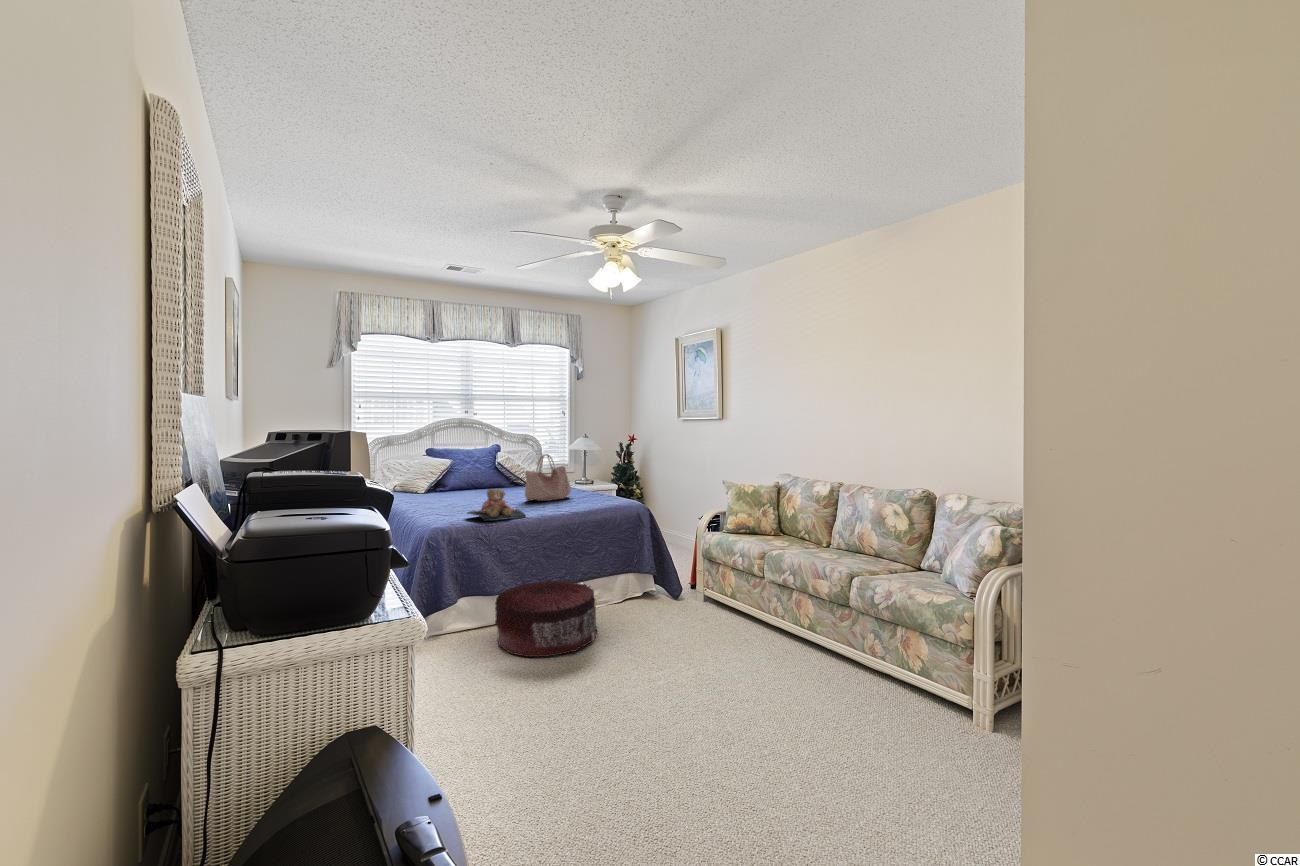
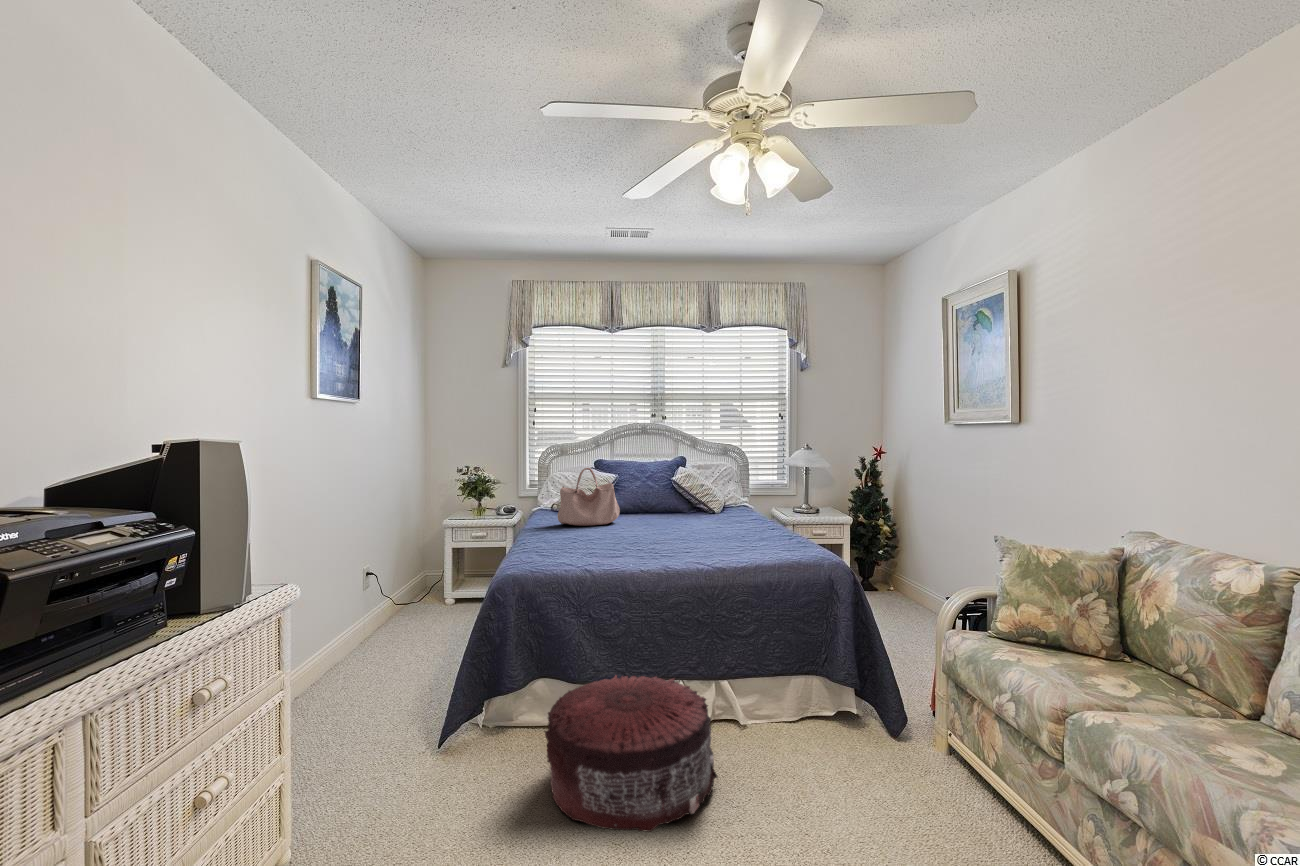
handbag: present [525,454,571,501] -> present [557,468,620,526]
teddy bear: present [467,489,526,521] -> none [562,522,640,572]

